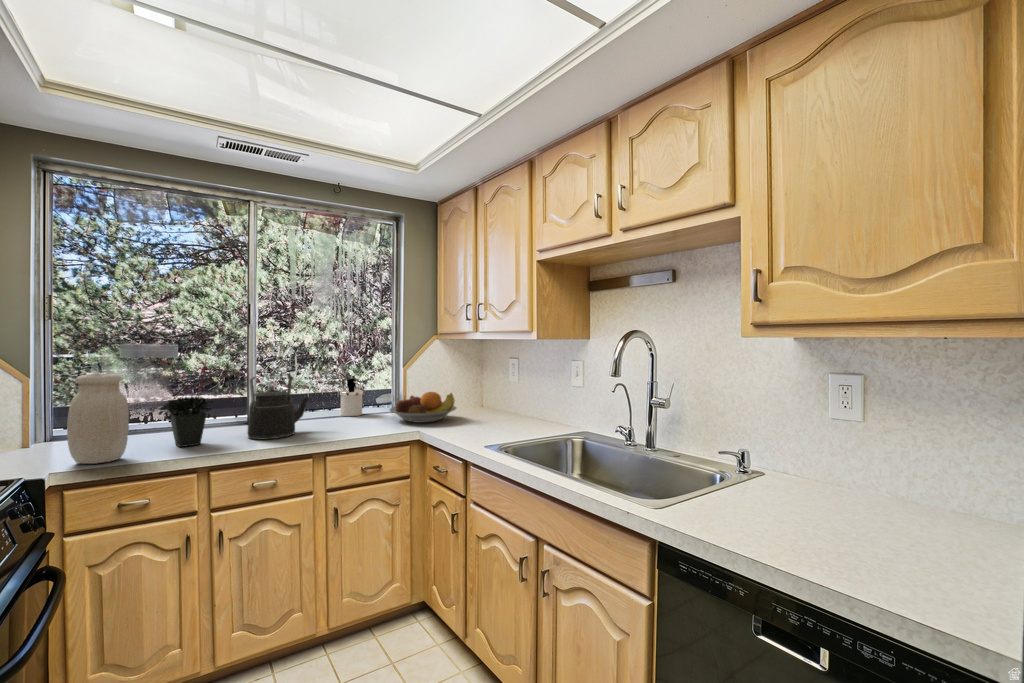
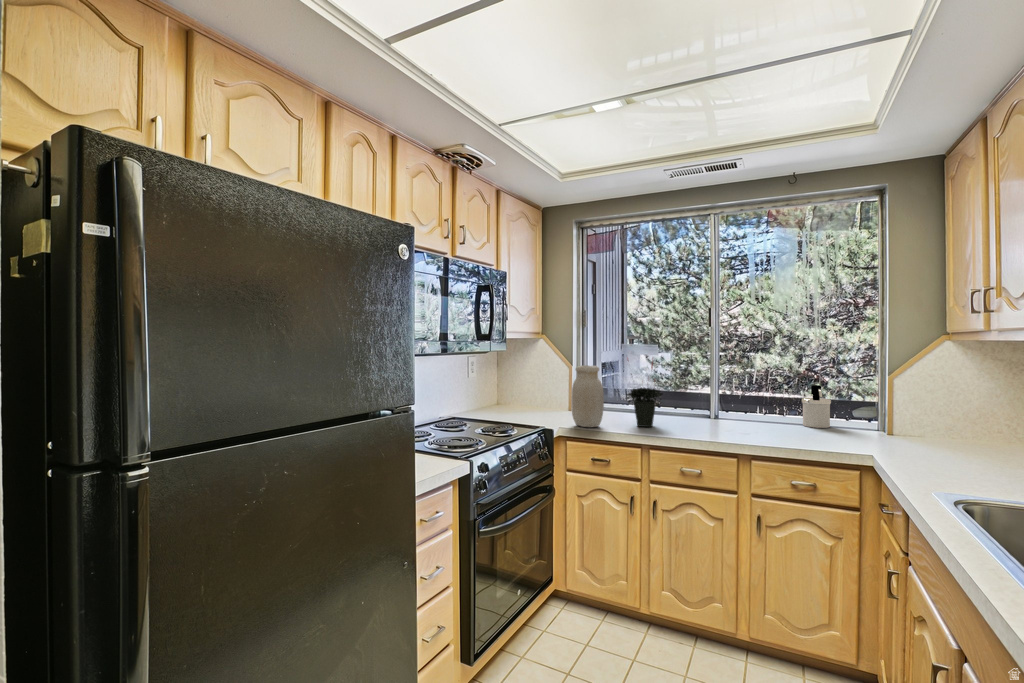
kettle: present [248,374,309,440] -> none [689,375,751,434]
fruit bowl: present [389,392,456,423] -> none [848,411,957,450]

